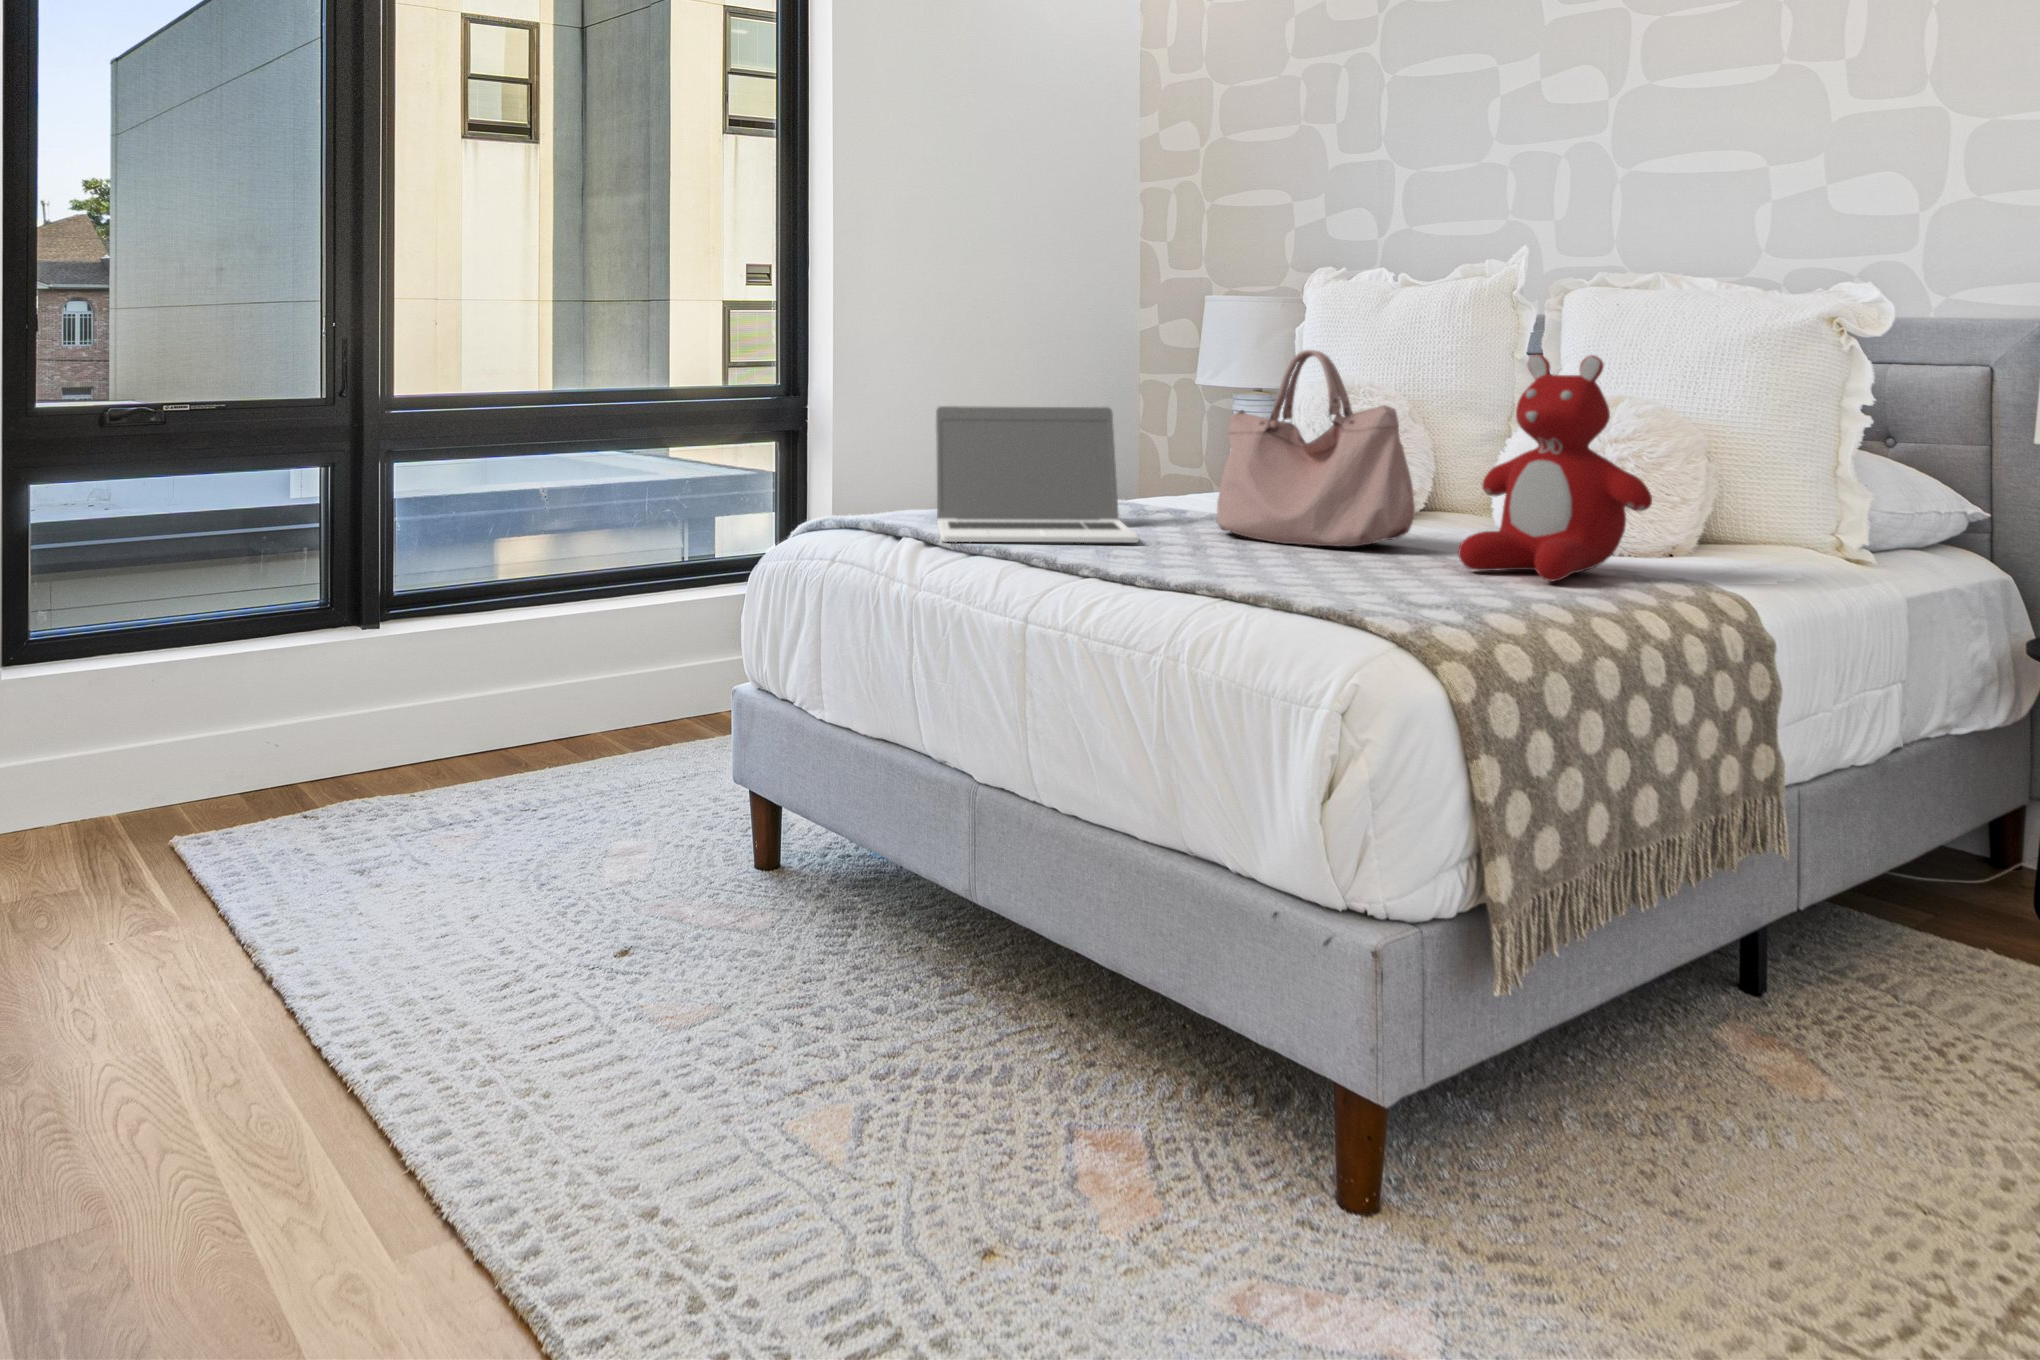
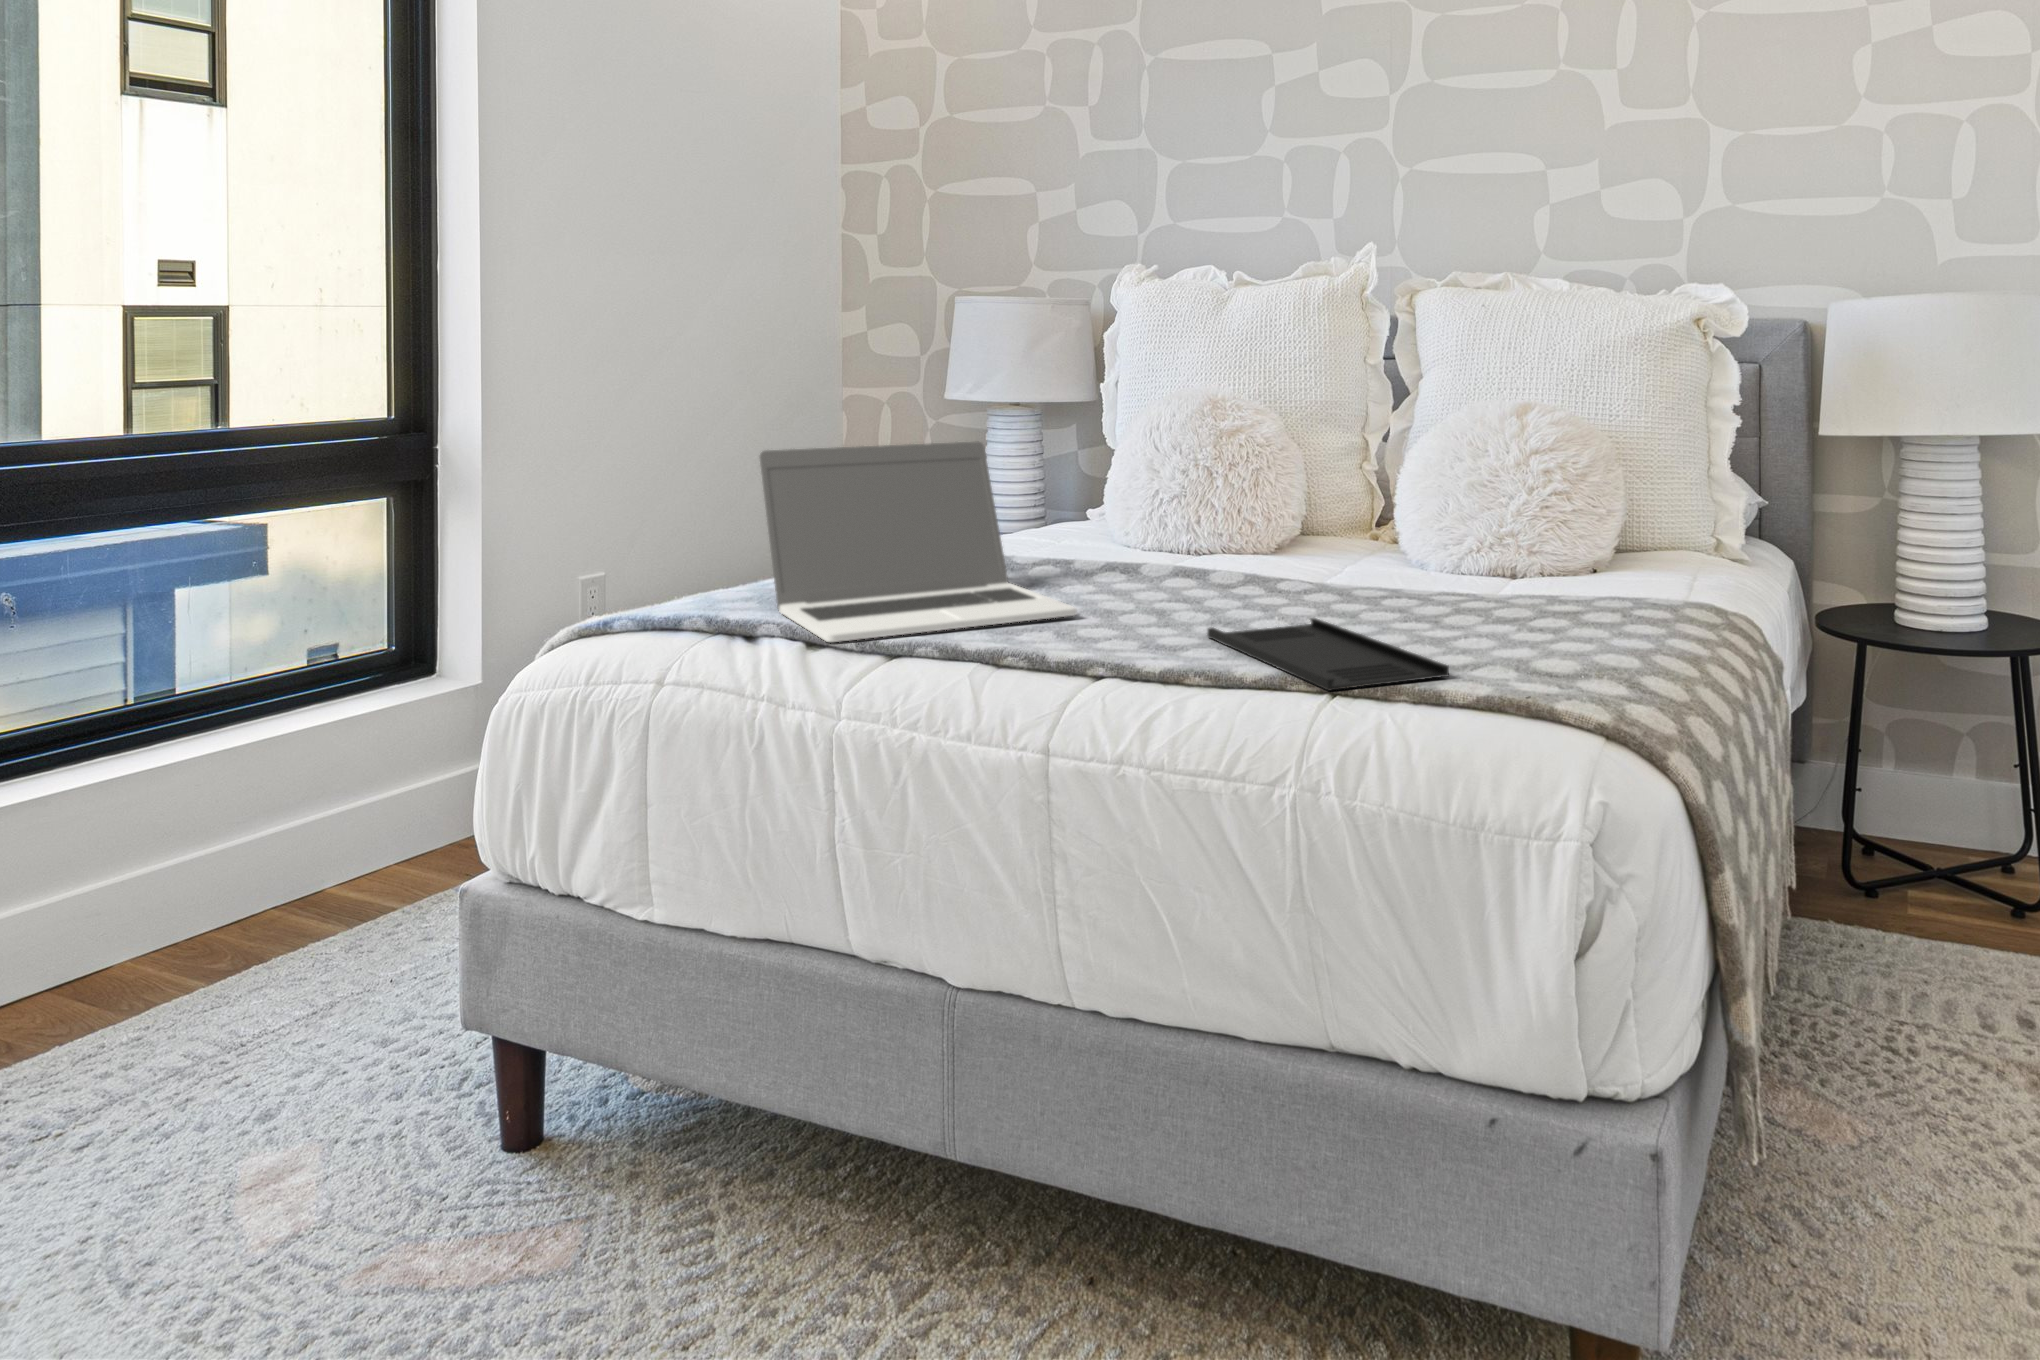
handbag: present [1217,350,1415,547] -> none [1126,365,1371,597]
teddy bear: present [1458,354,1652,581] -> none [1448,367,1645,621]
tray: none [1214,556,1351,600] -> present [1207,618,1449,690]

